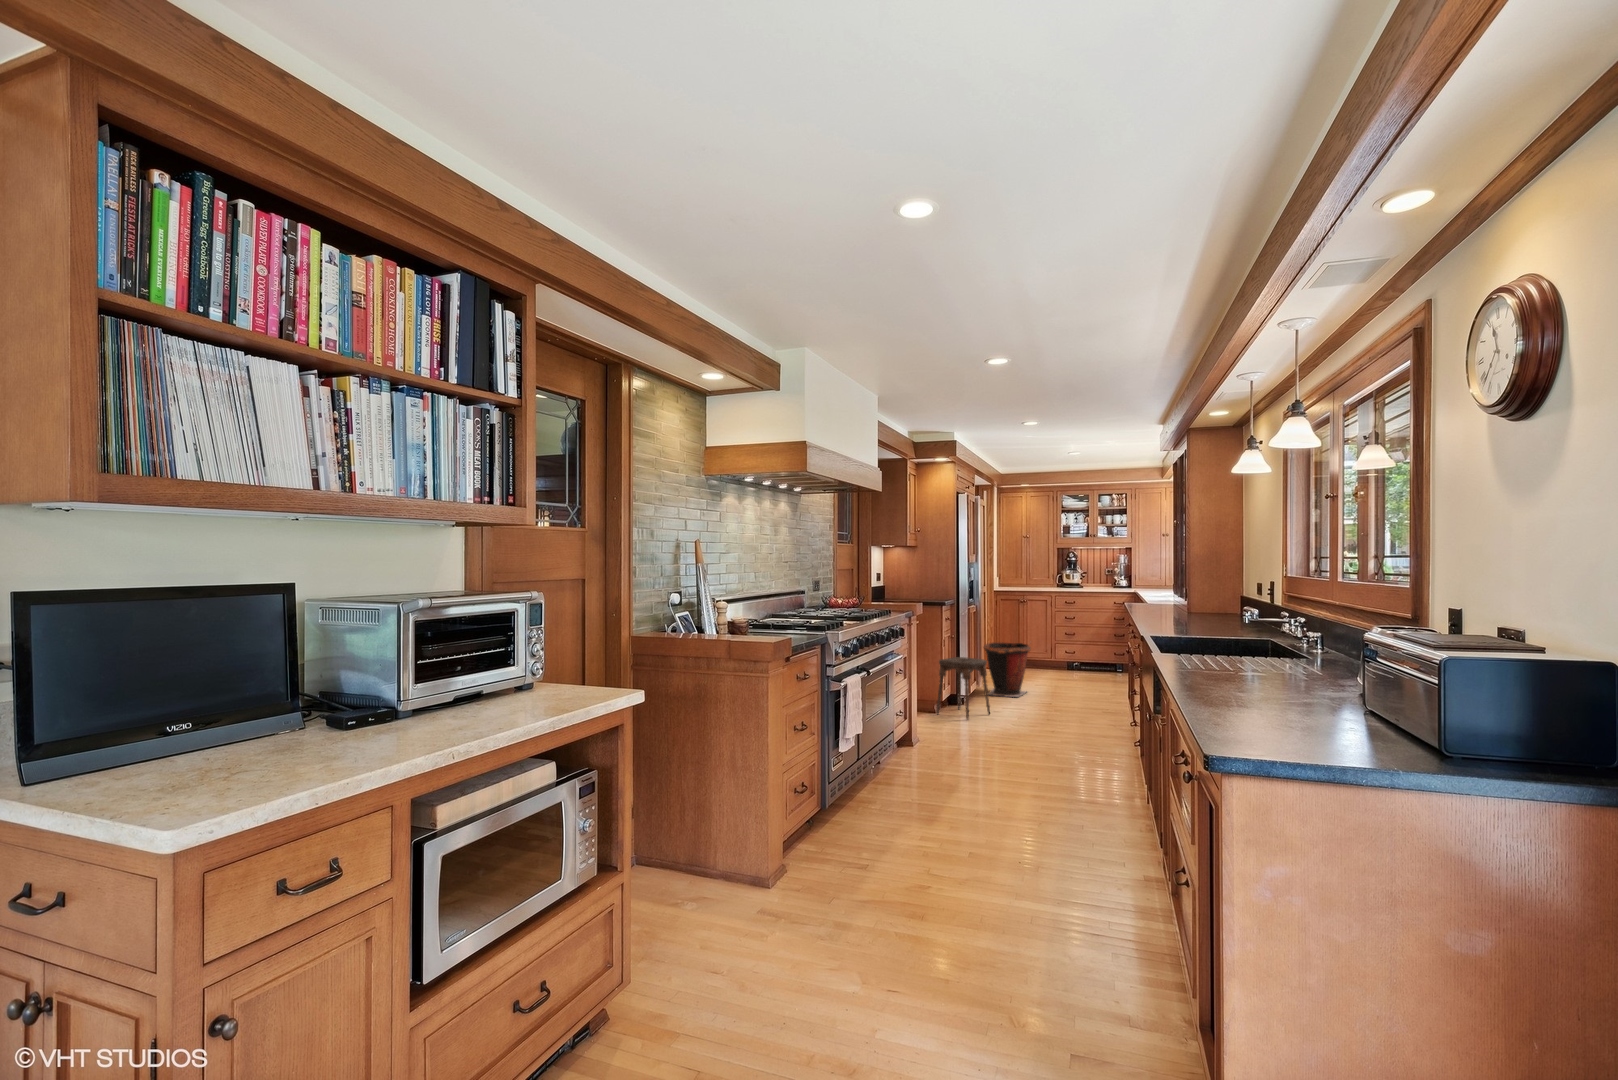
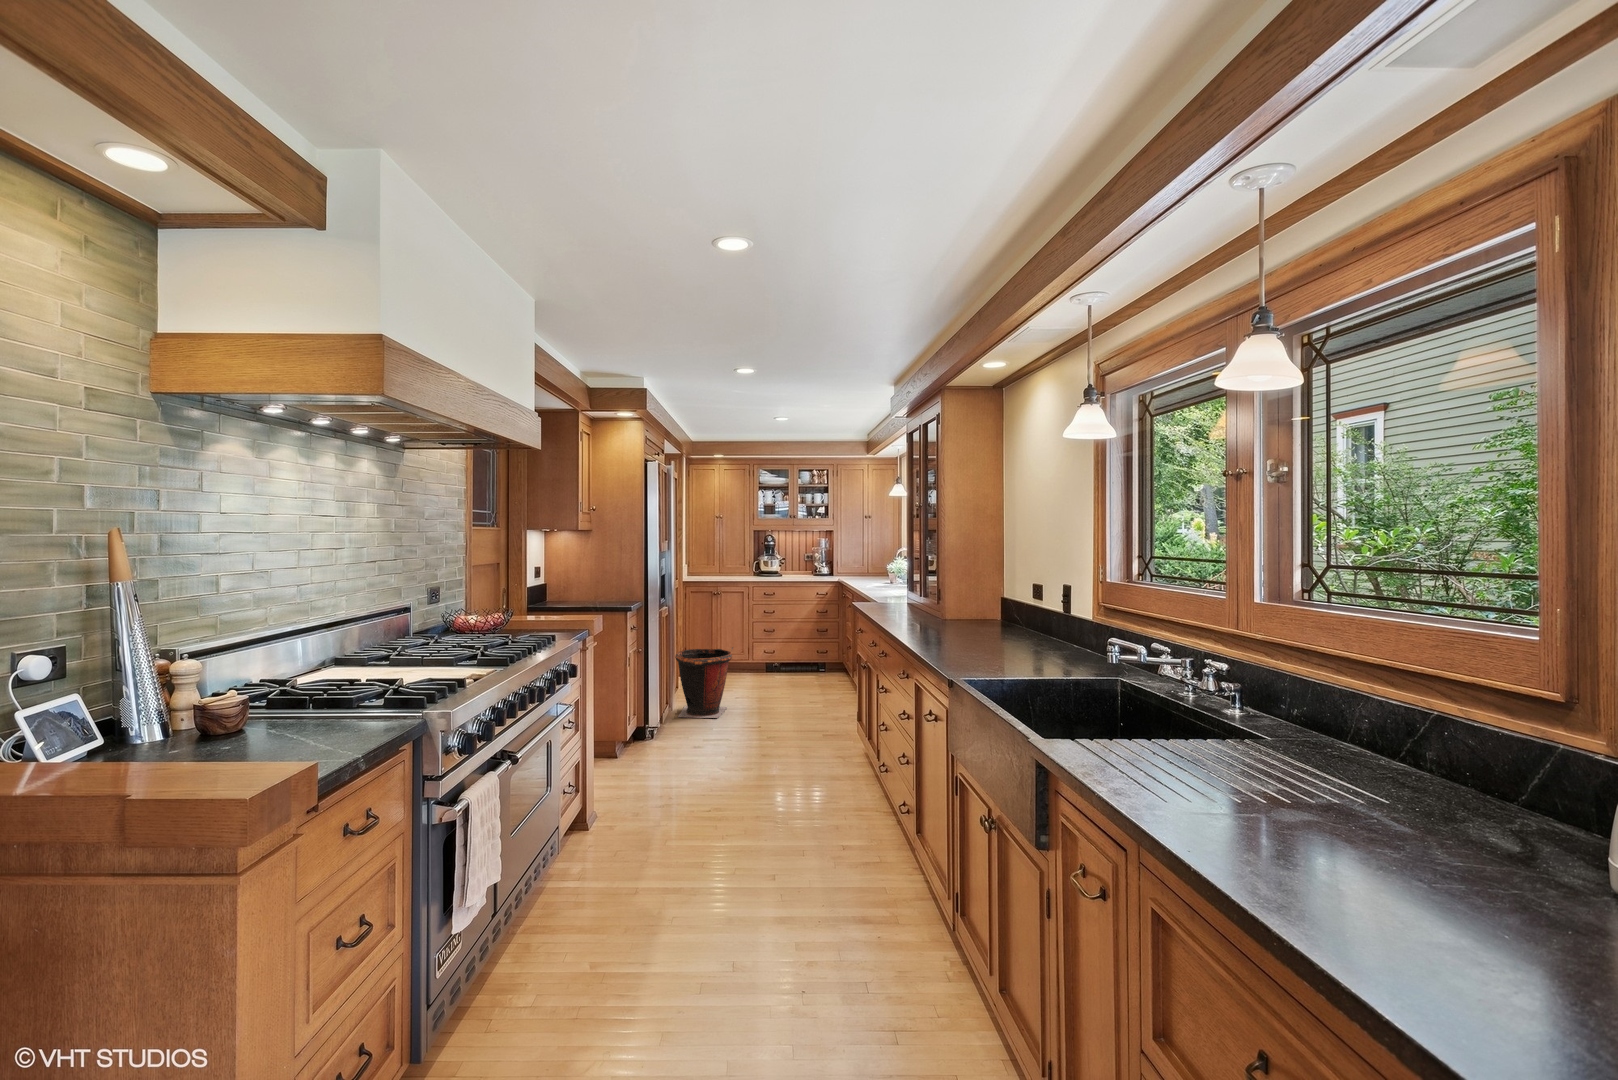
stool: present [936,657,990,719] -> none [617,677,688,764]

